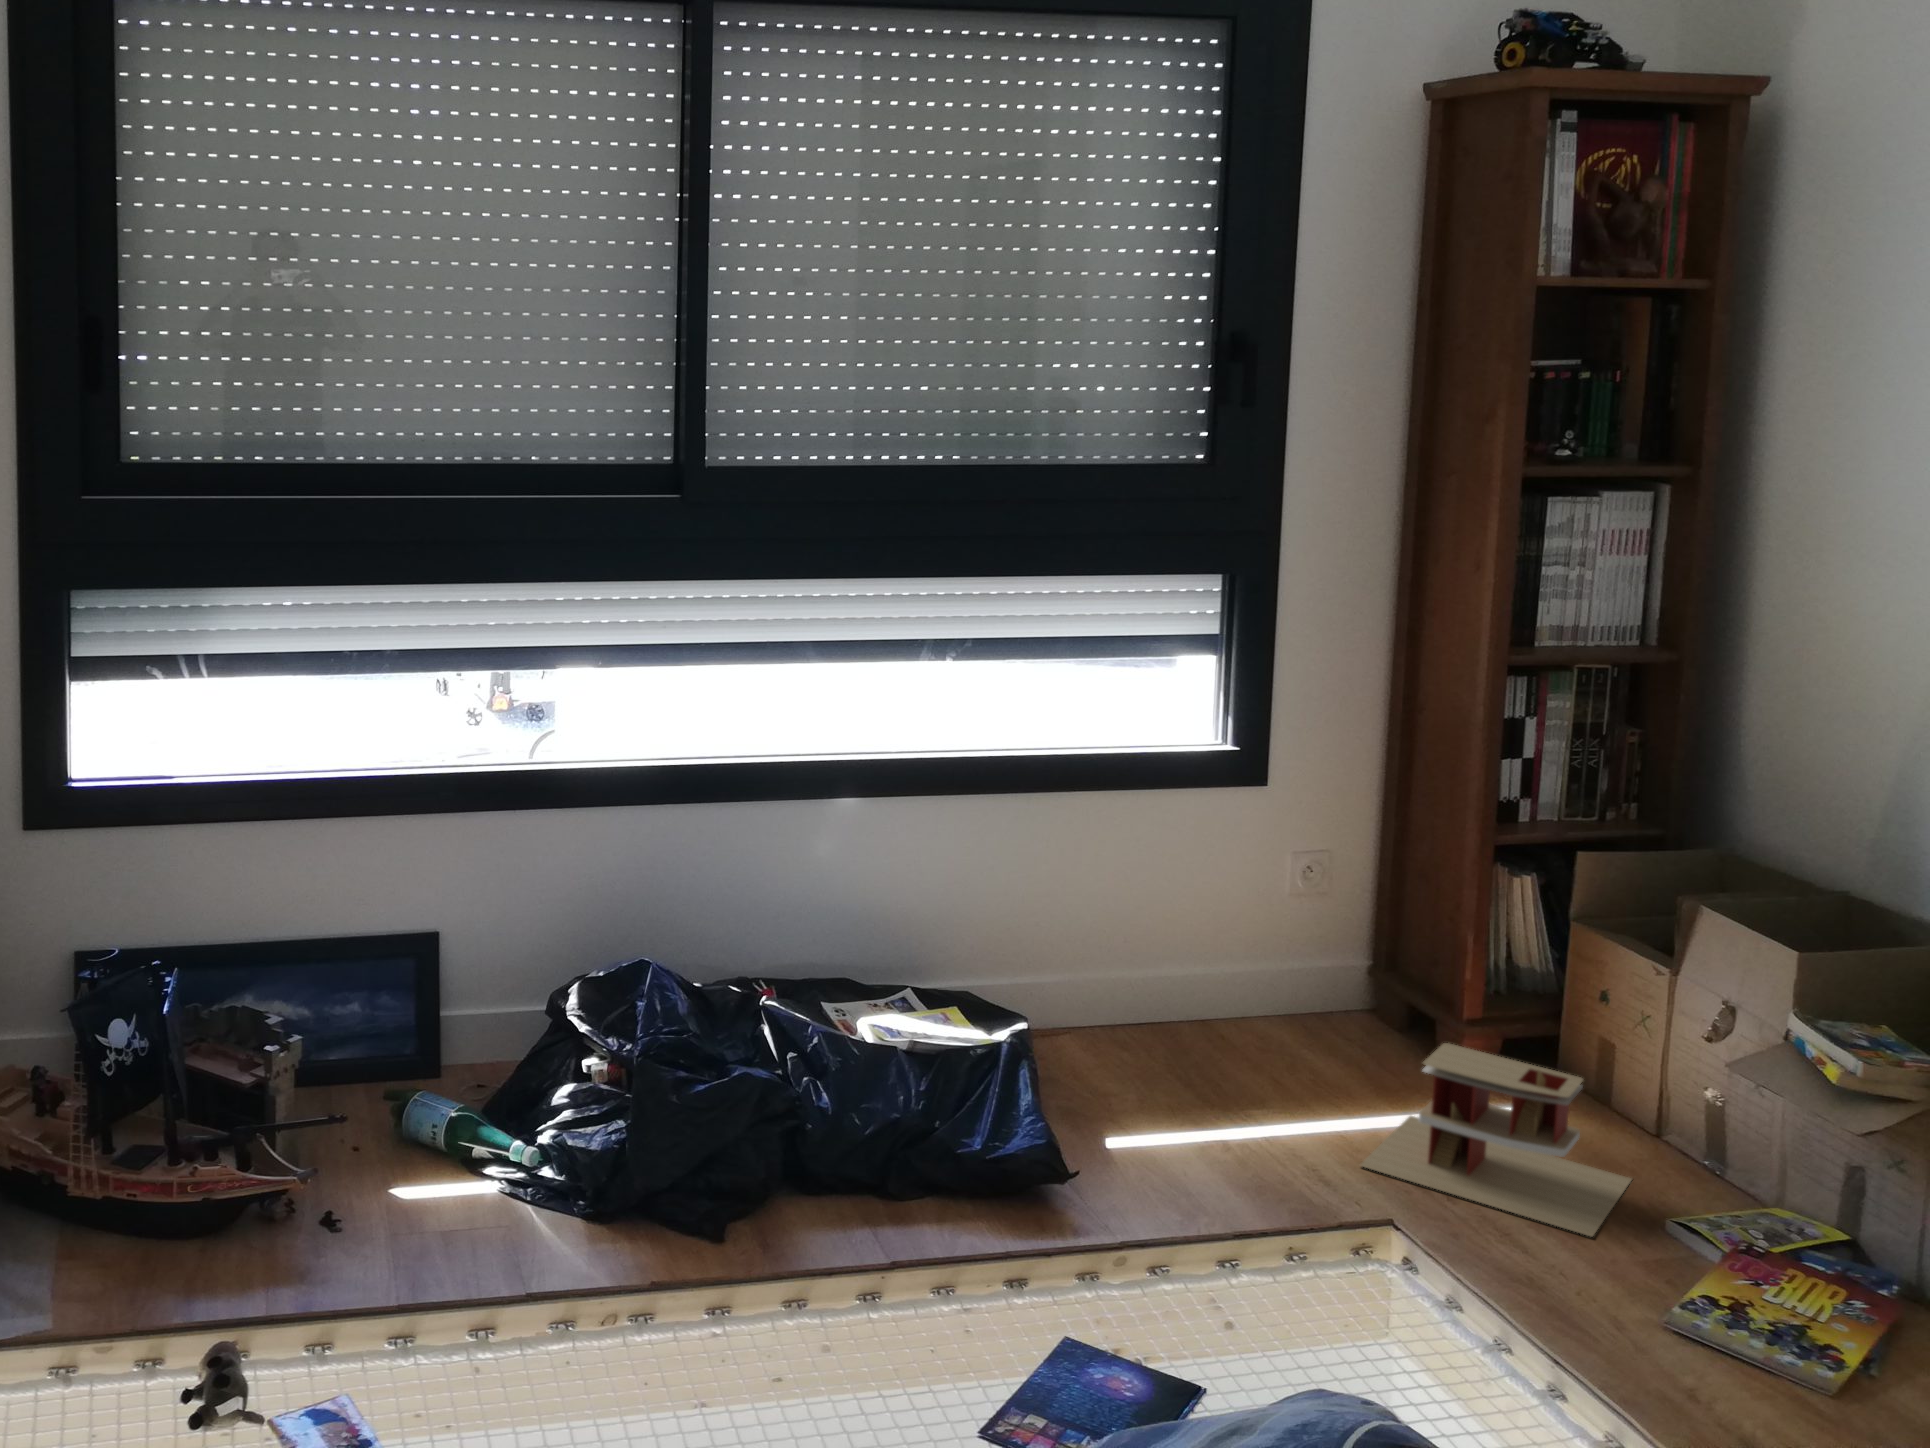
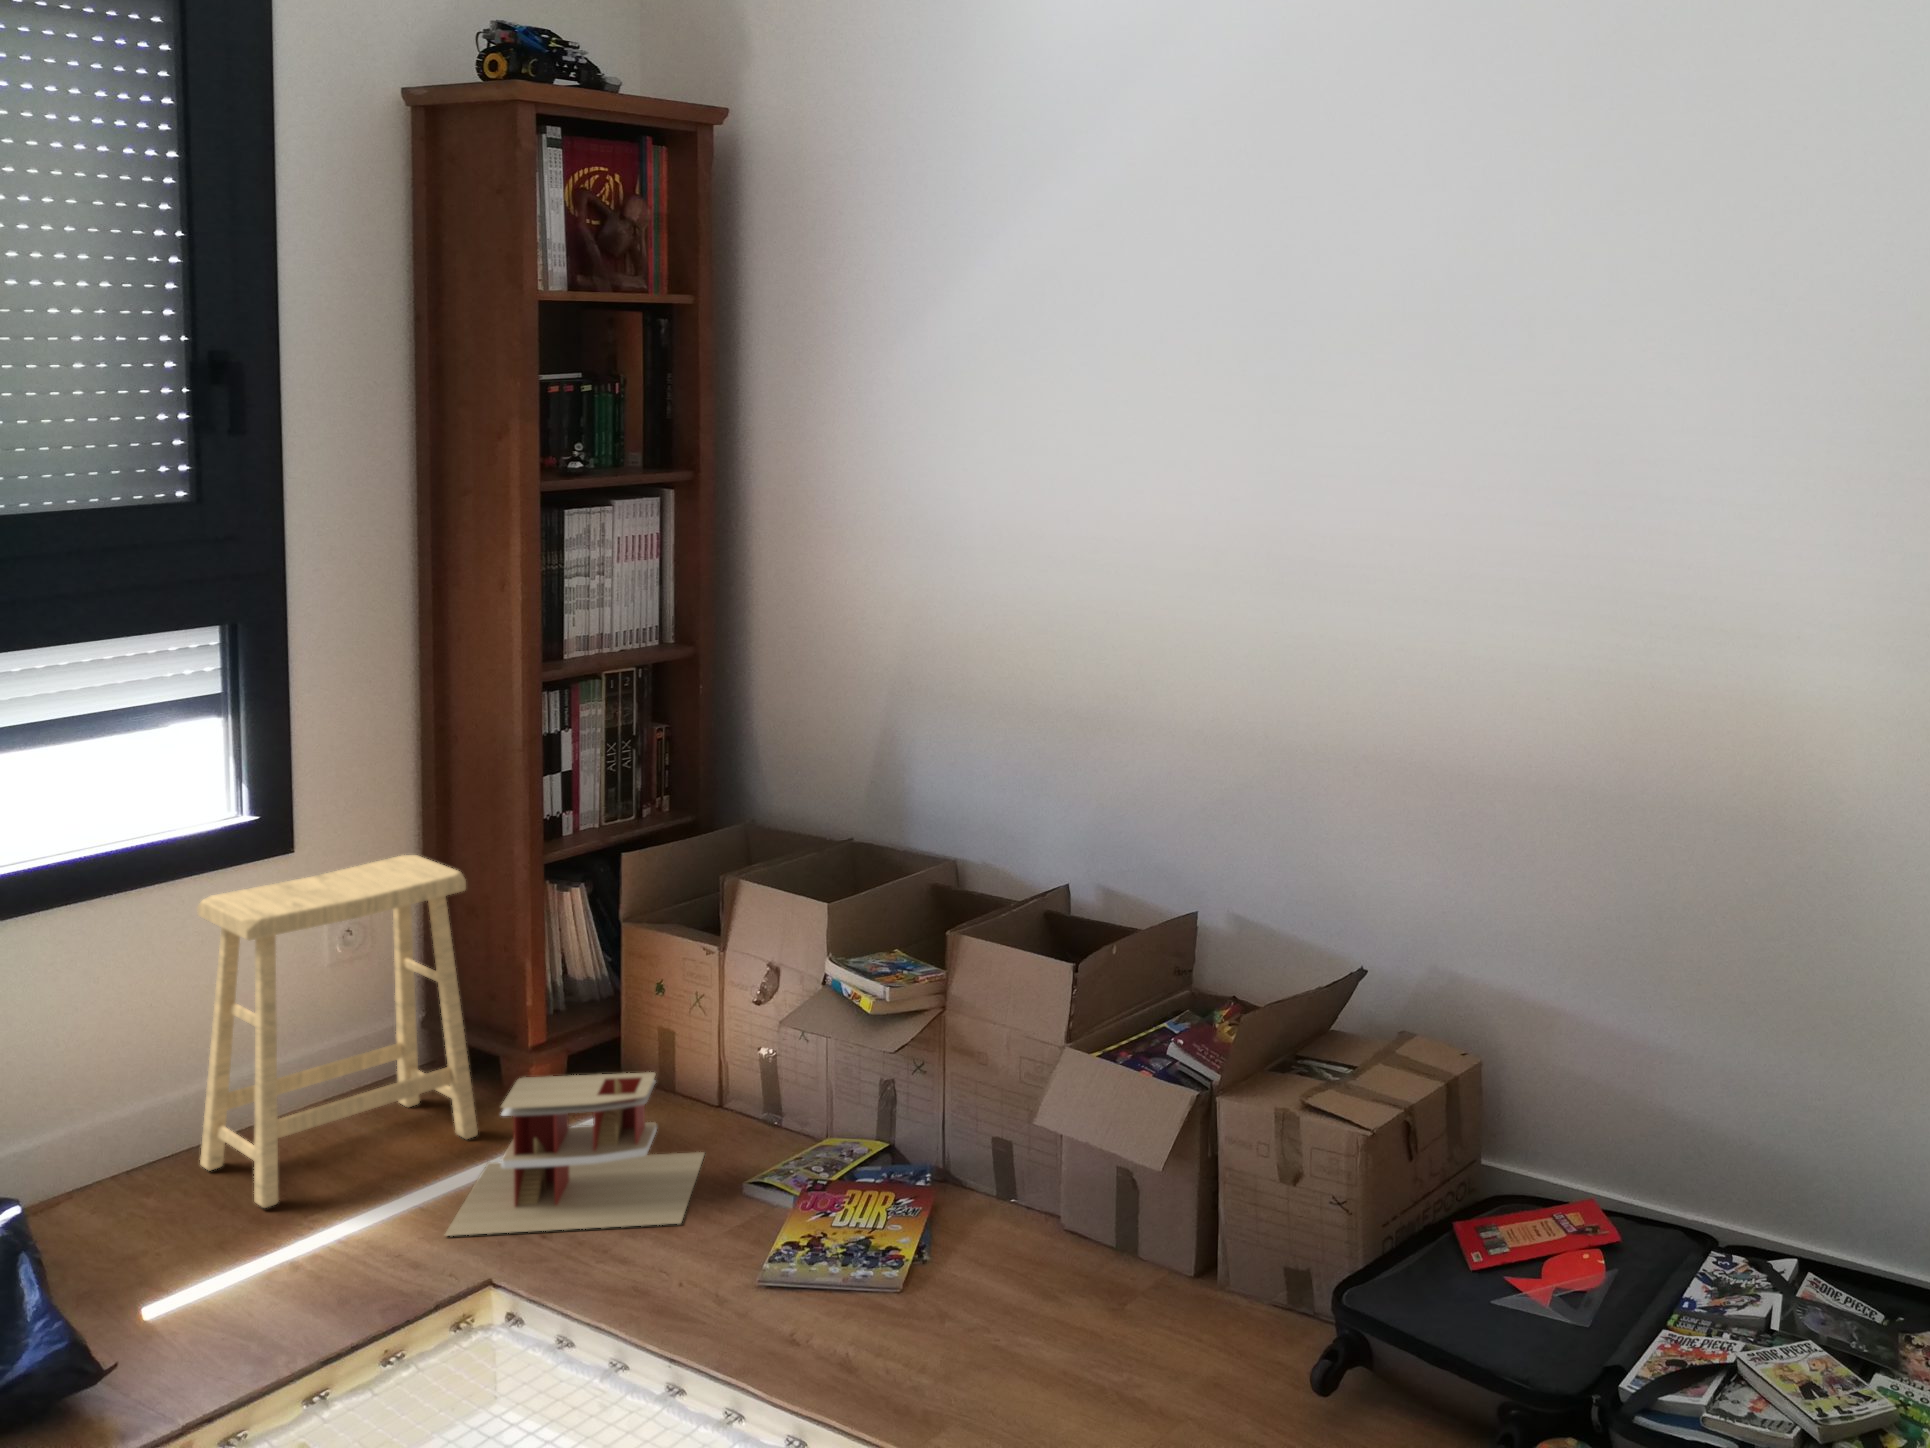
footstool: none [1169,807,1415,1089] -> present [197,855,478,1208]

